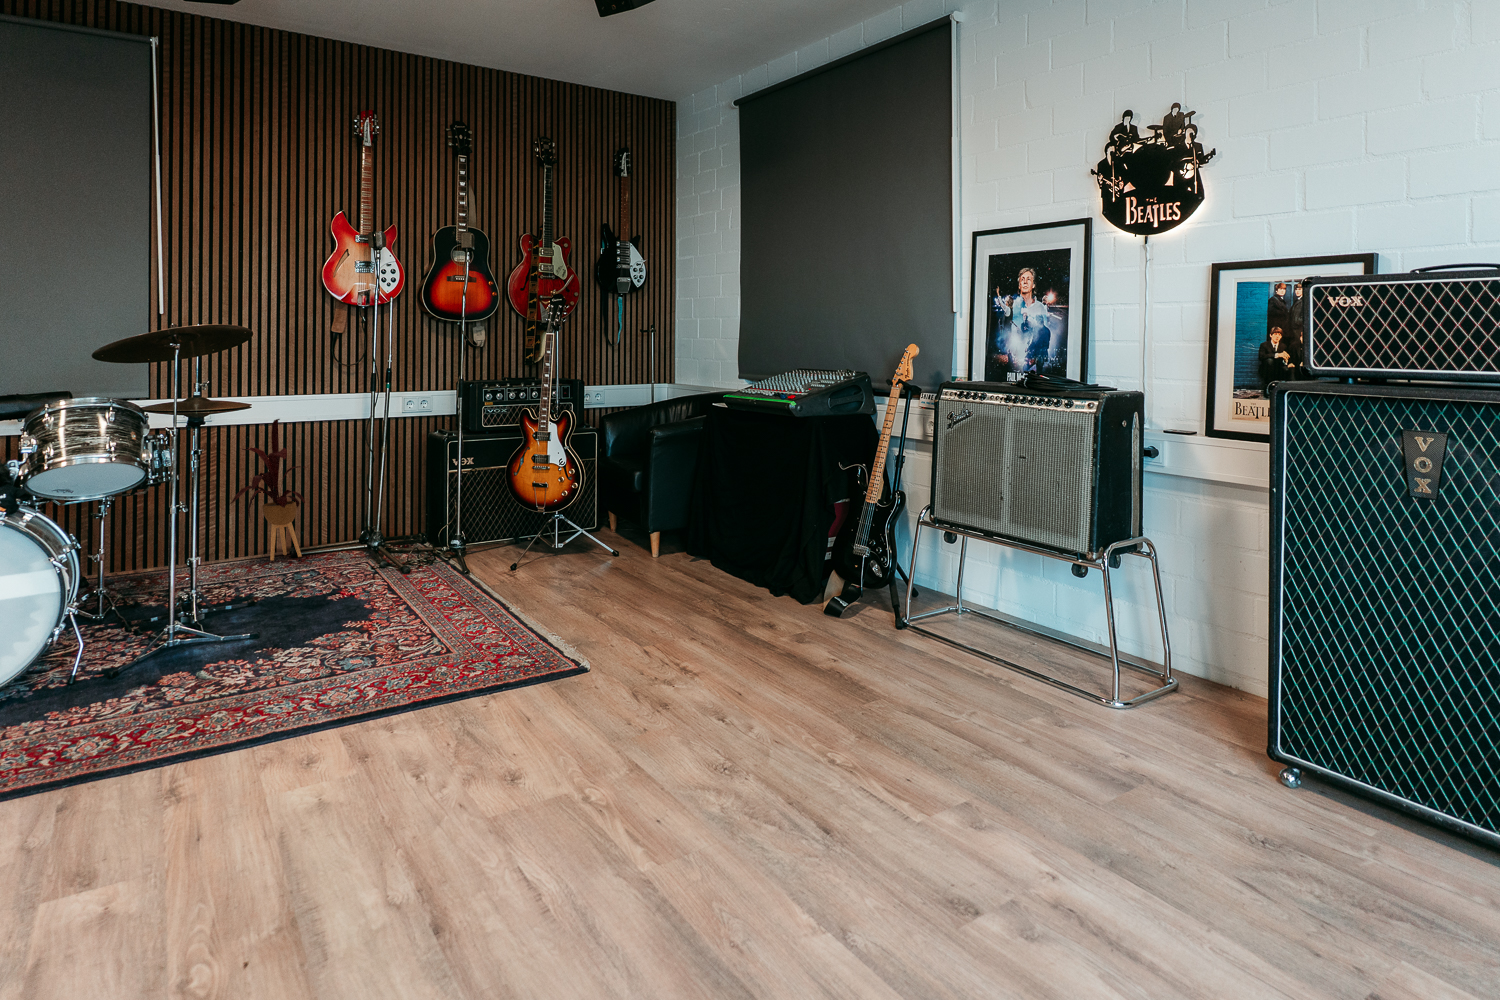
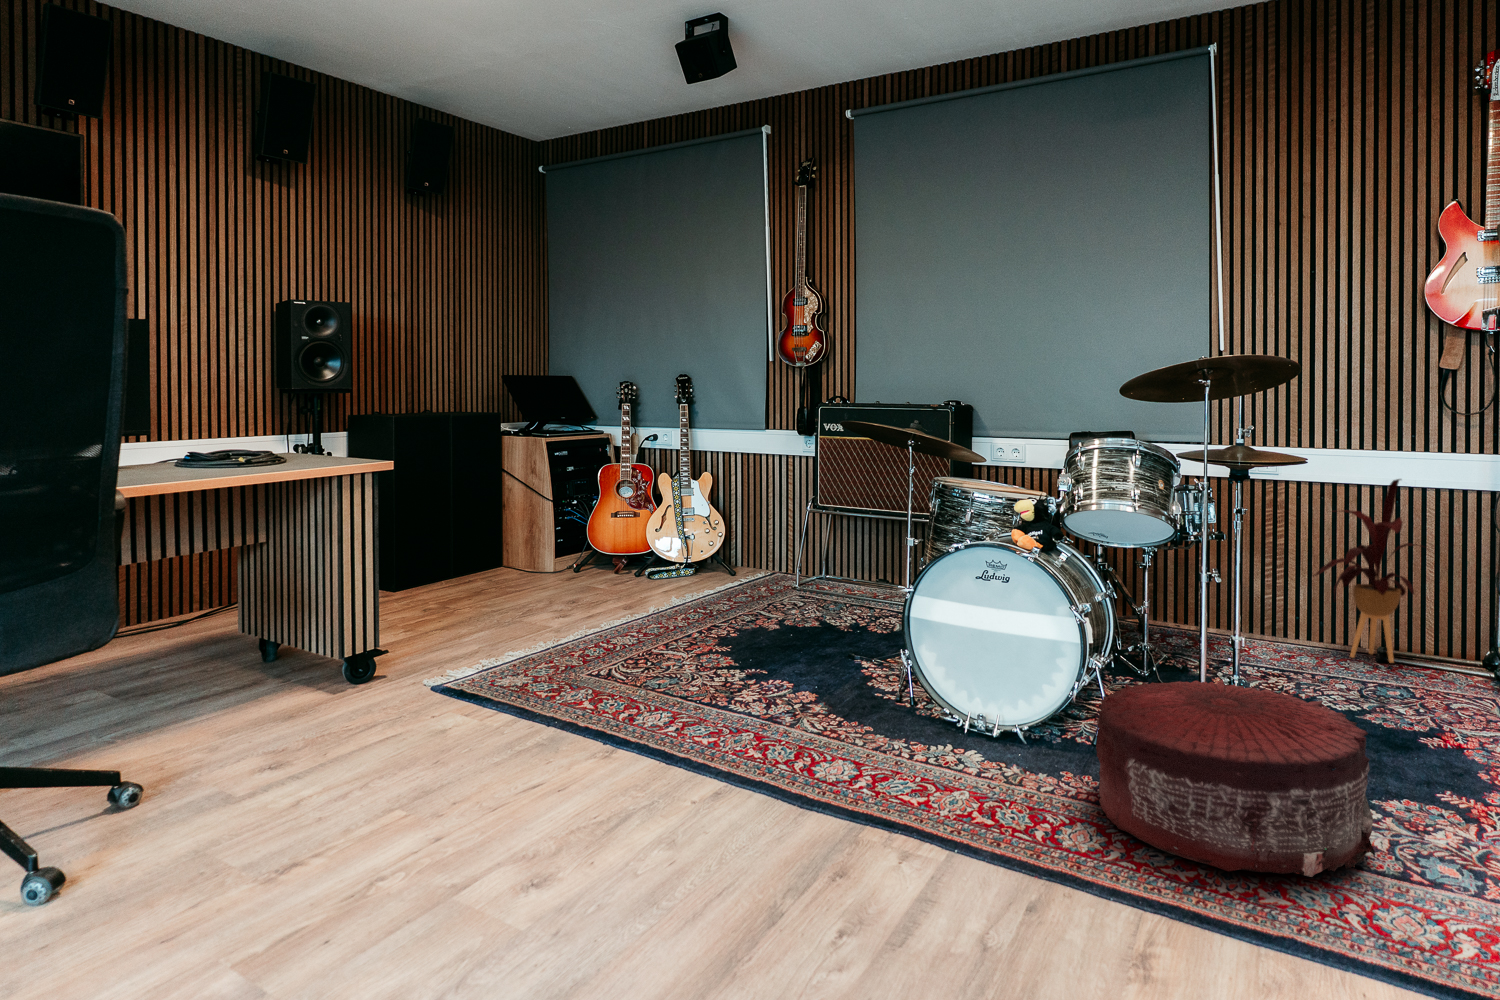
pouf: none [74,582,313,729] -> present [1096,679,1375,877]

